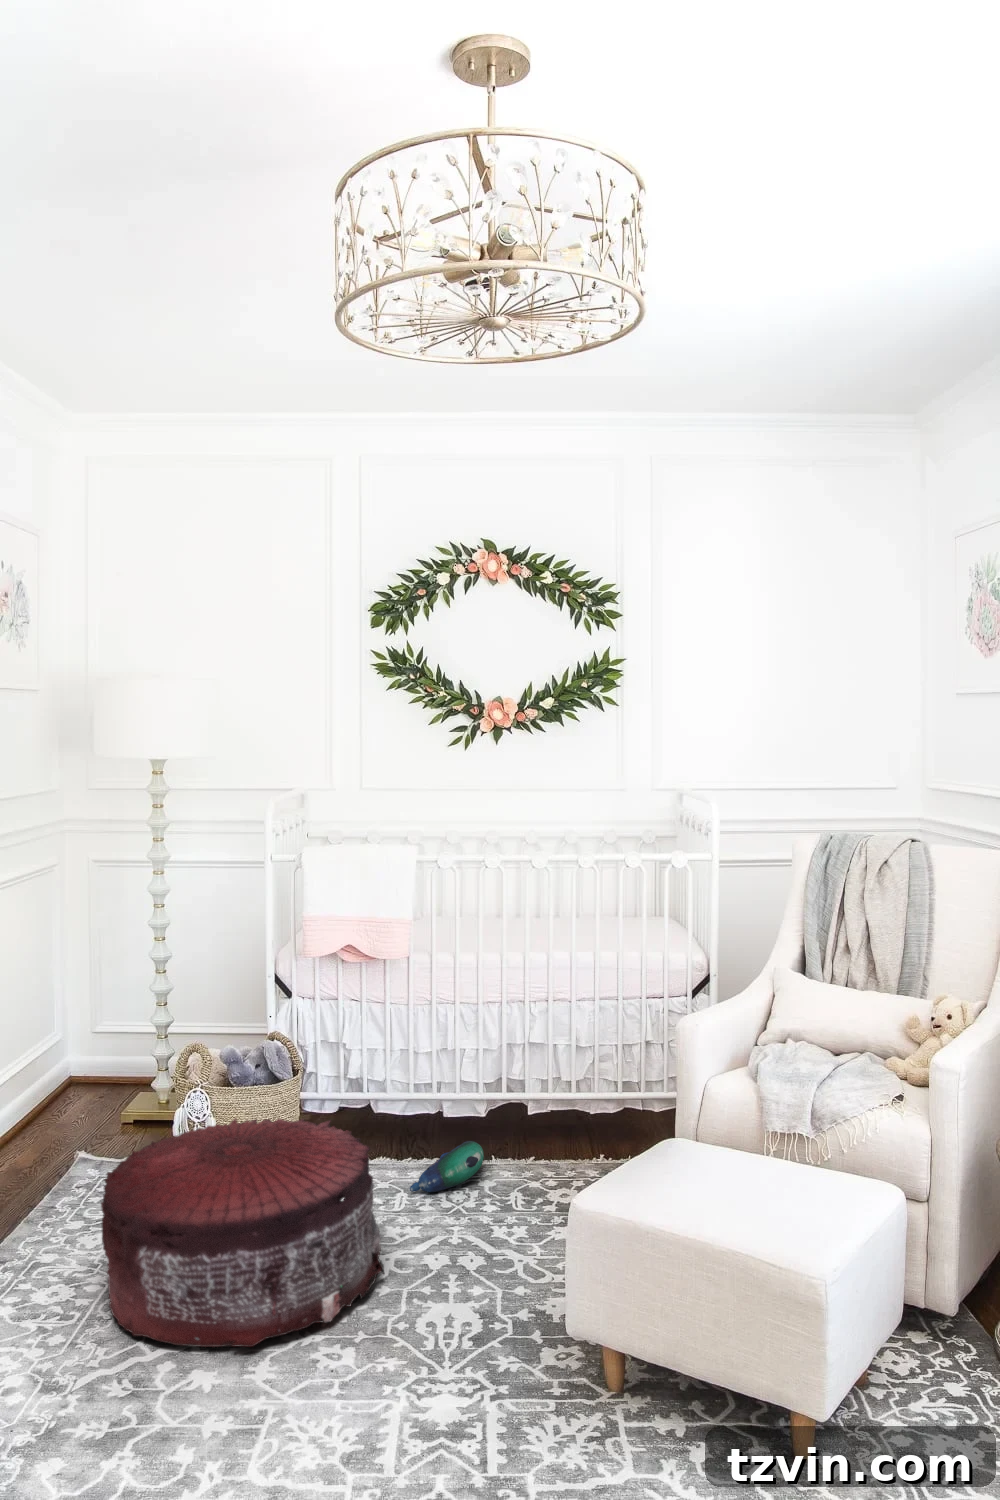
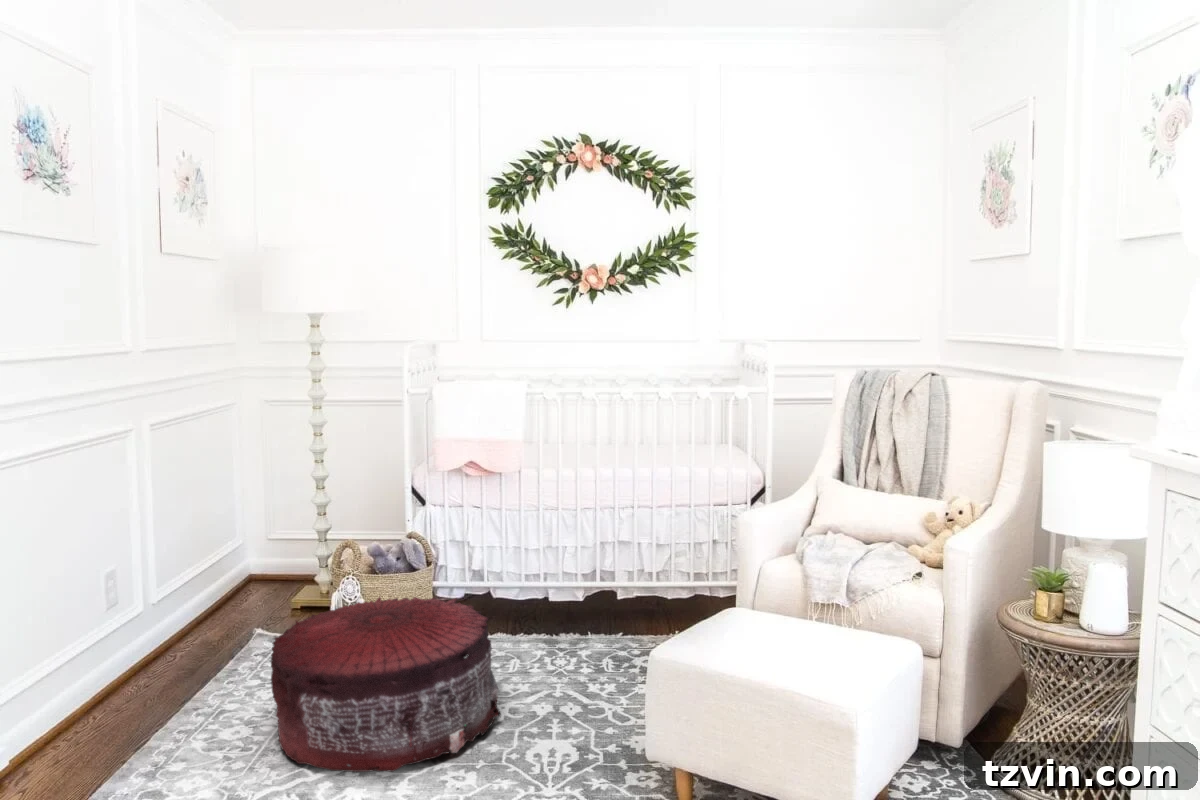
plush toy: present [410,1141,484,1192] -> none [522,618,582,657]

